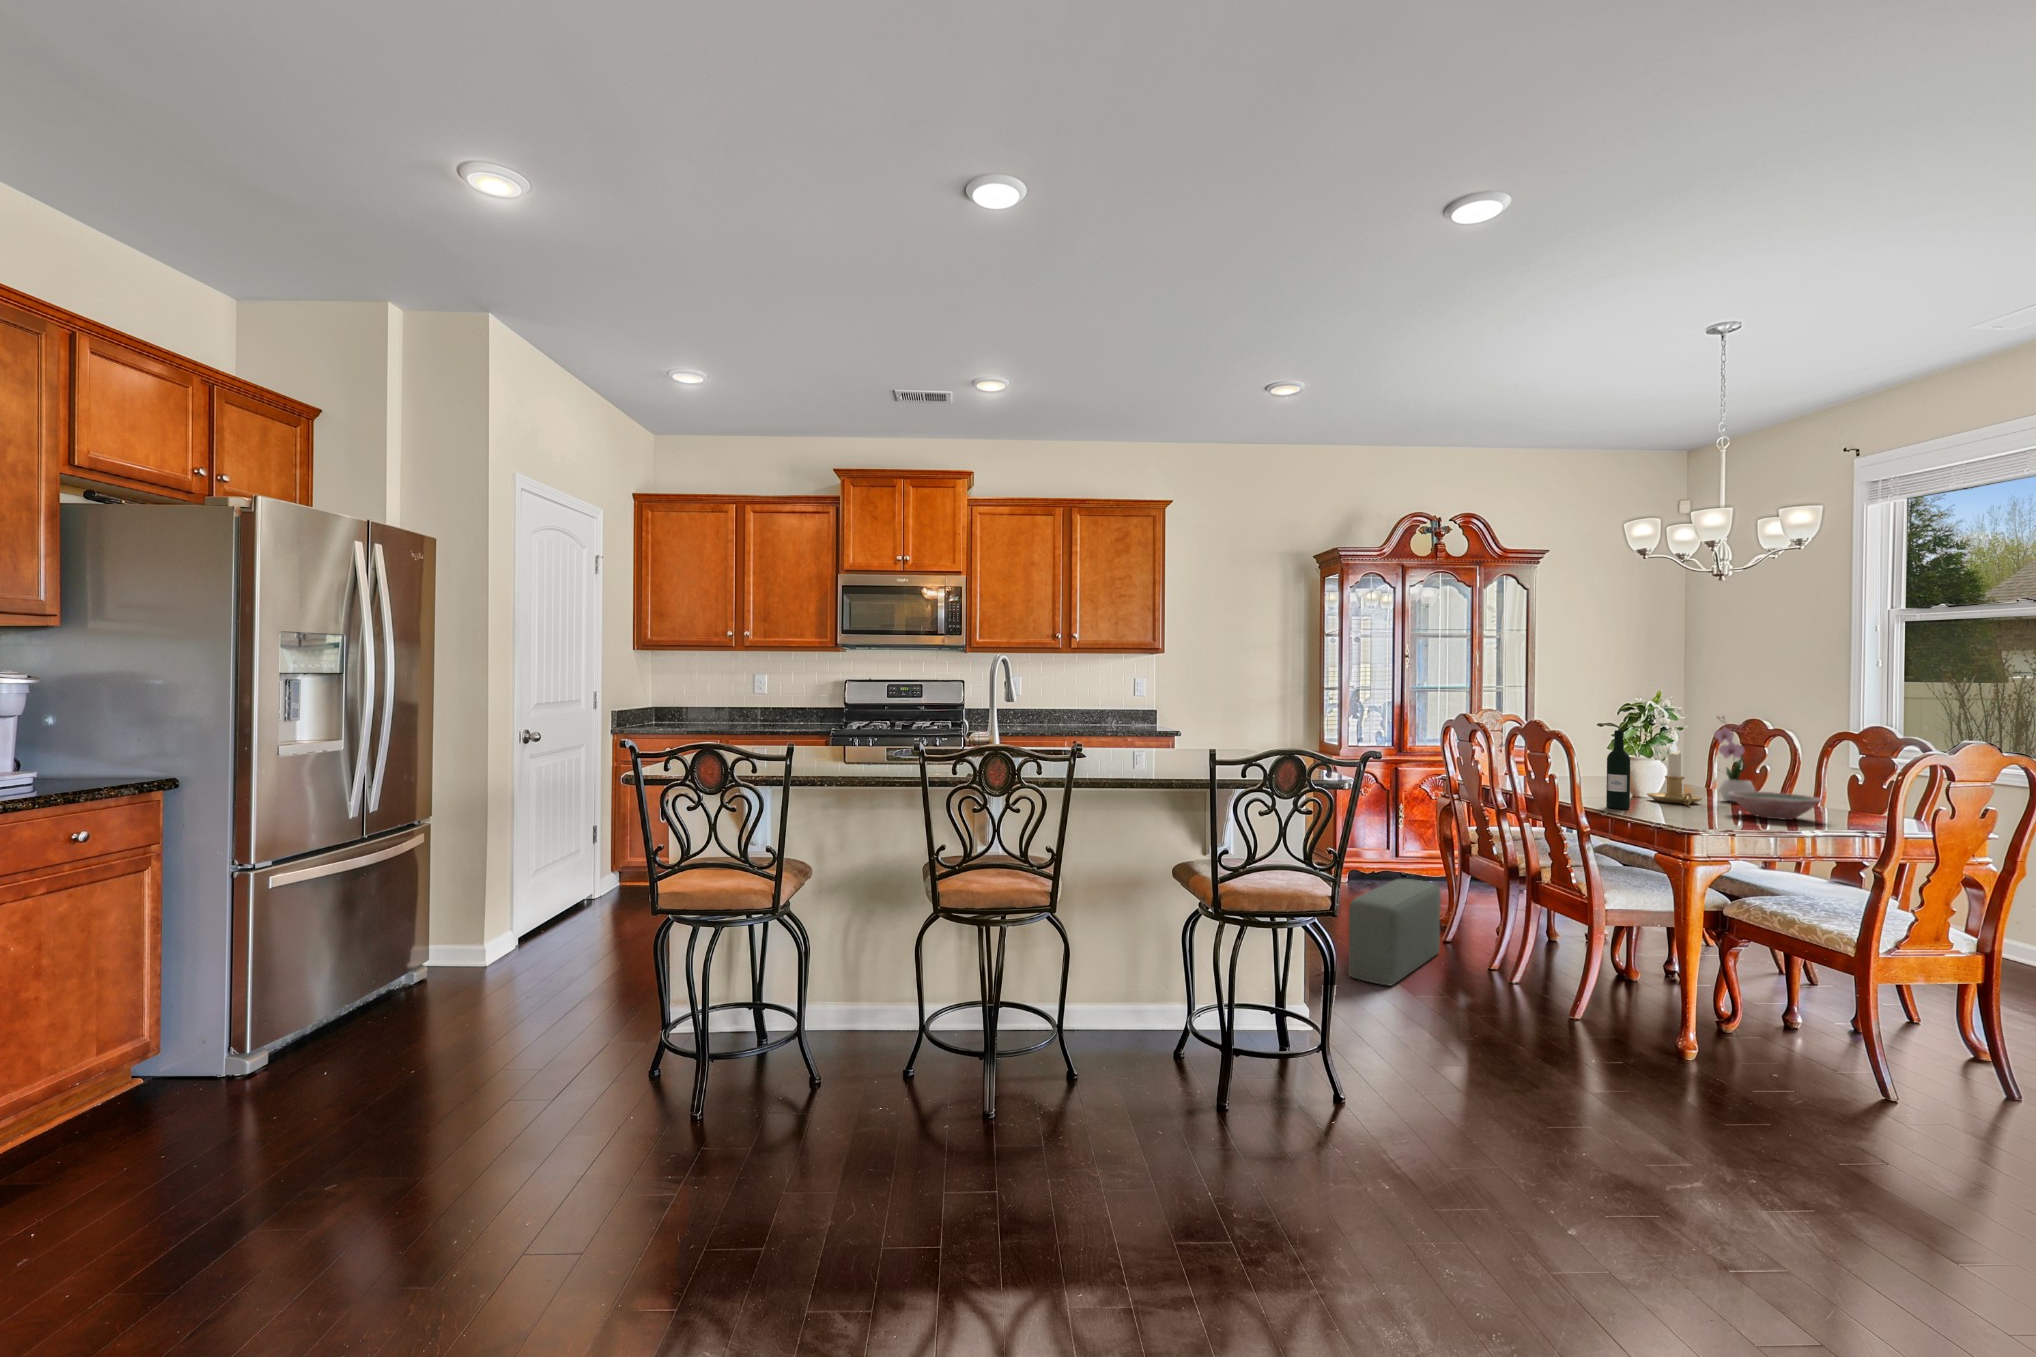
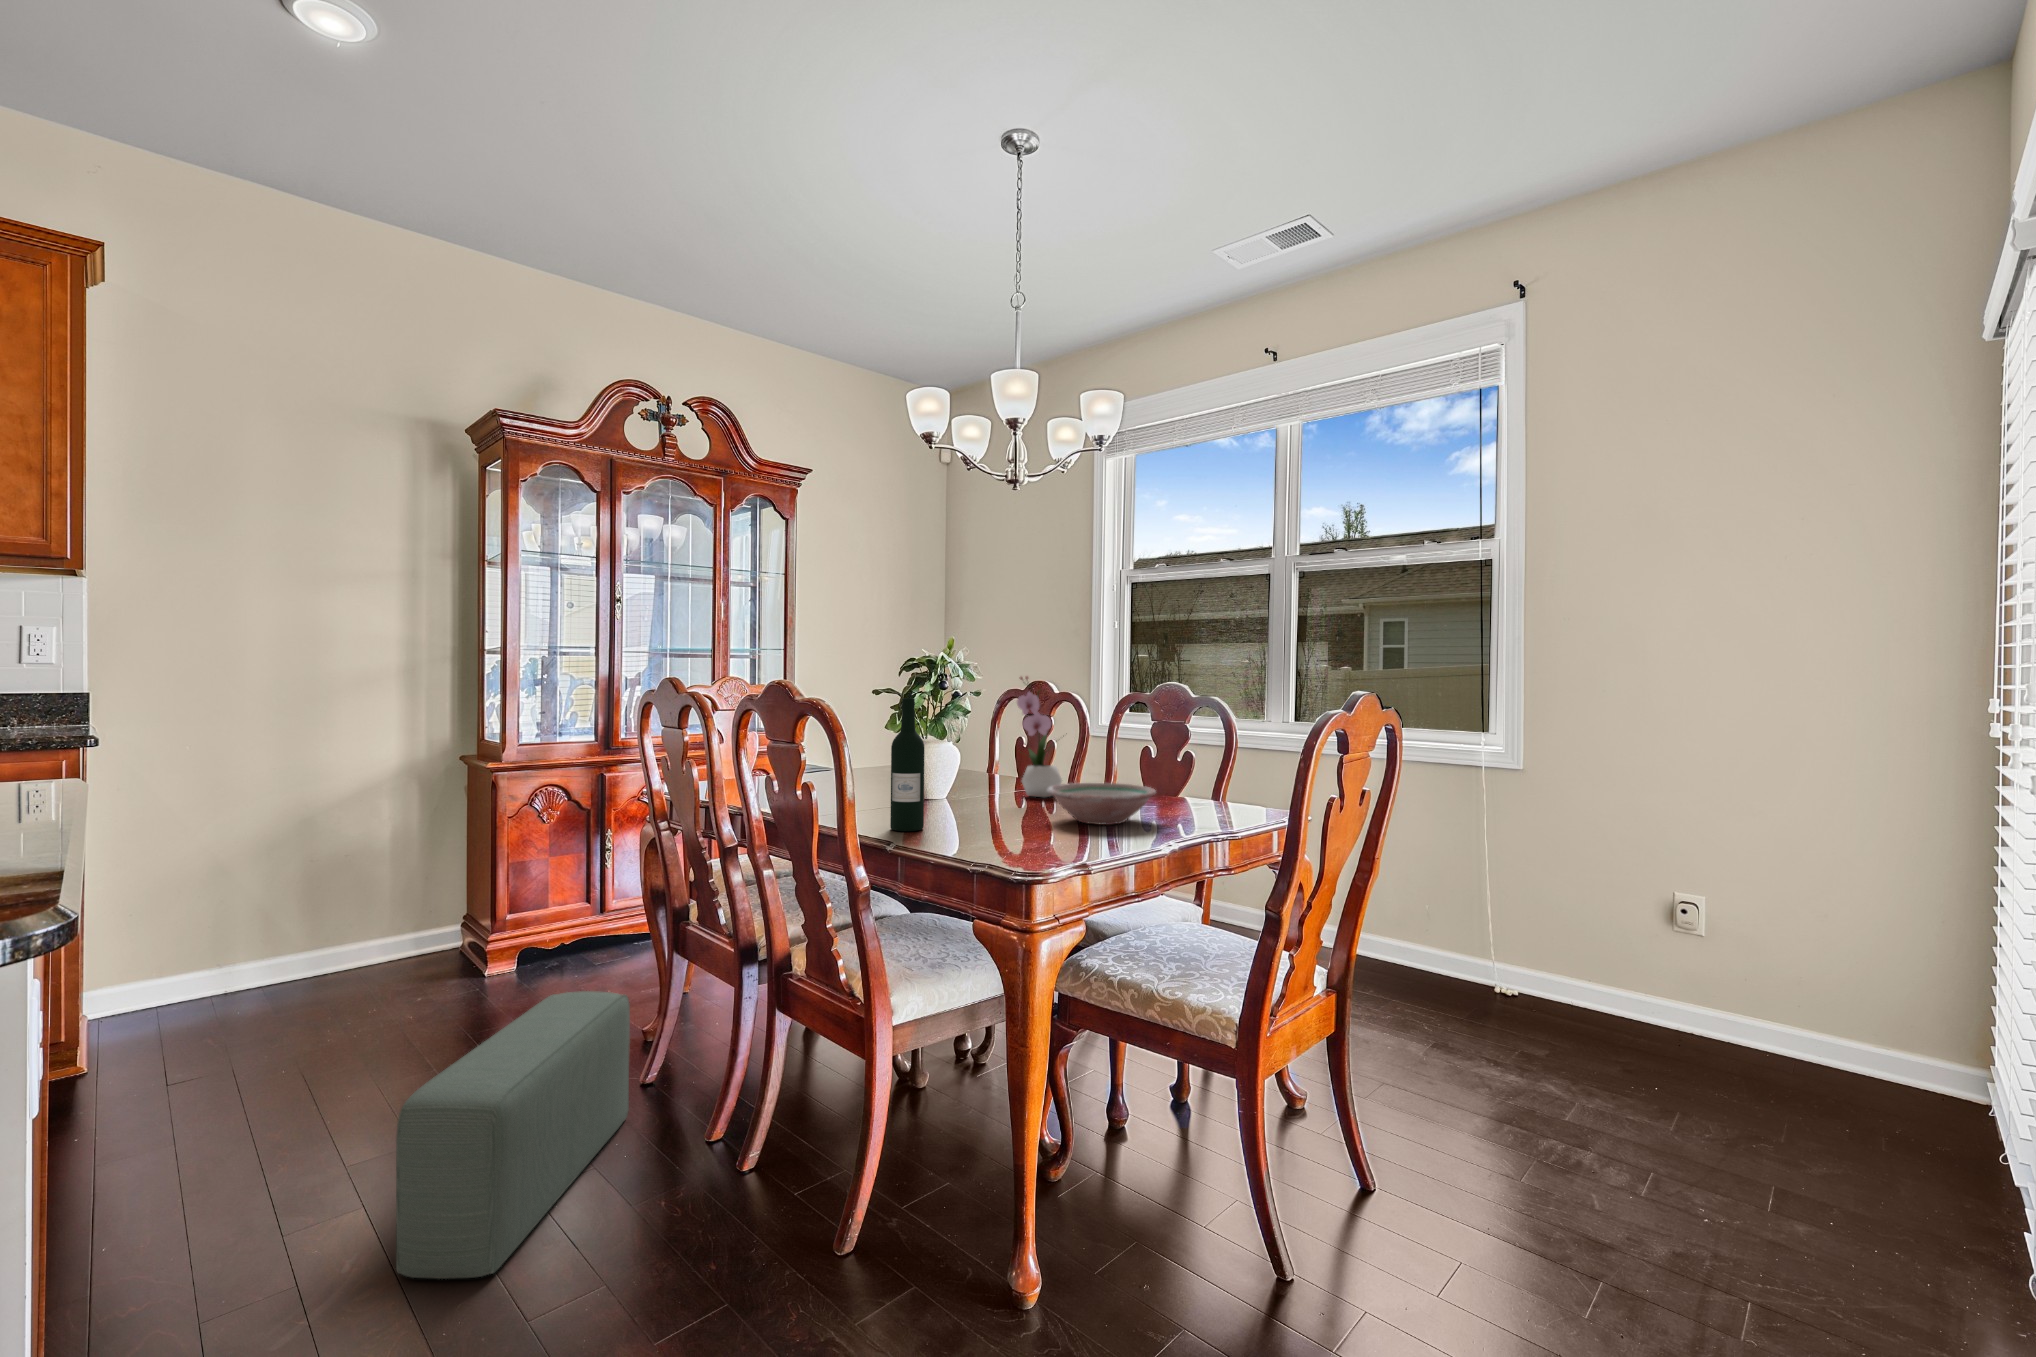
candlestick: present [1647,741,1702,805] -> none [939,713,1009,811]

